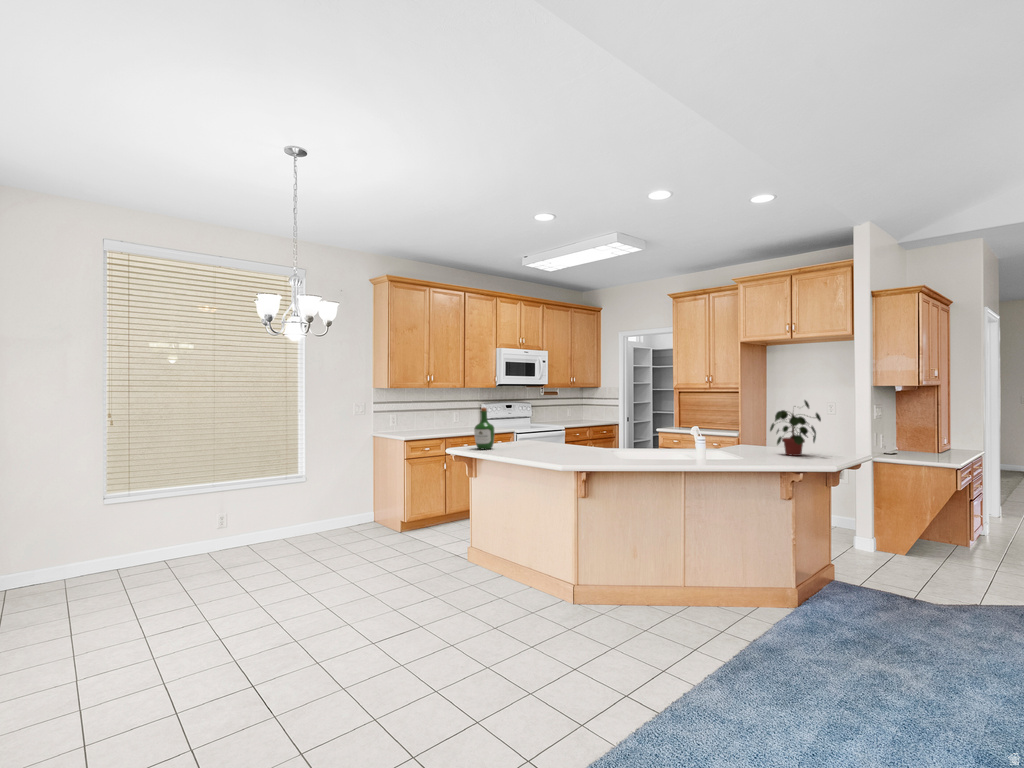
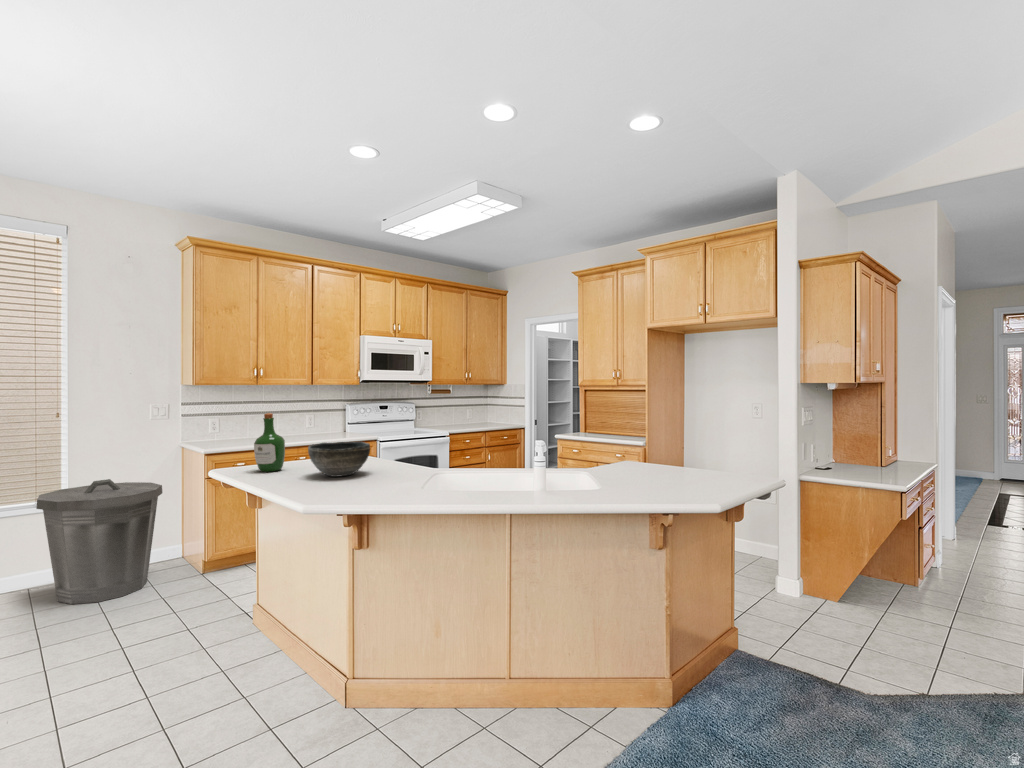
potted plant: present [770,400,821,456] -> none [648,403,714,482]
bowl: none [520,428,562,452] -> present [308,442,370,477]
trash can: none [294,458,373,548] -> present [36,479,162,604]

